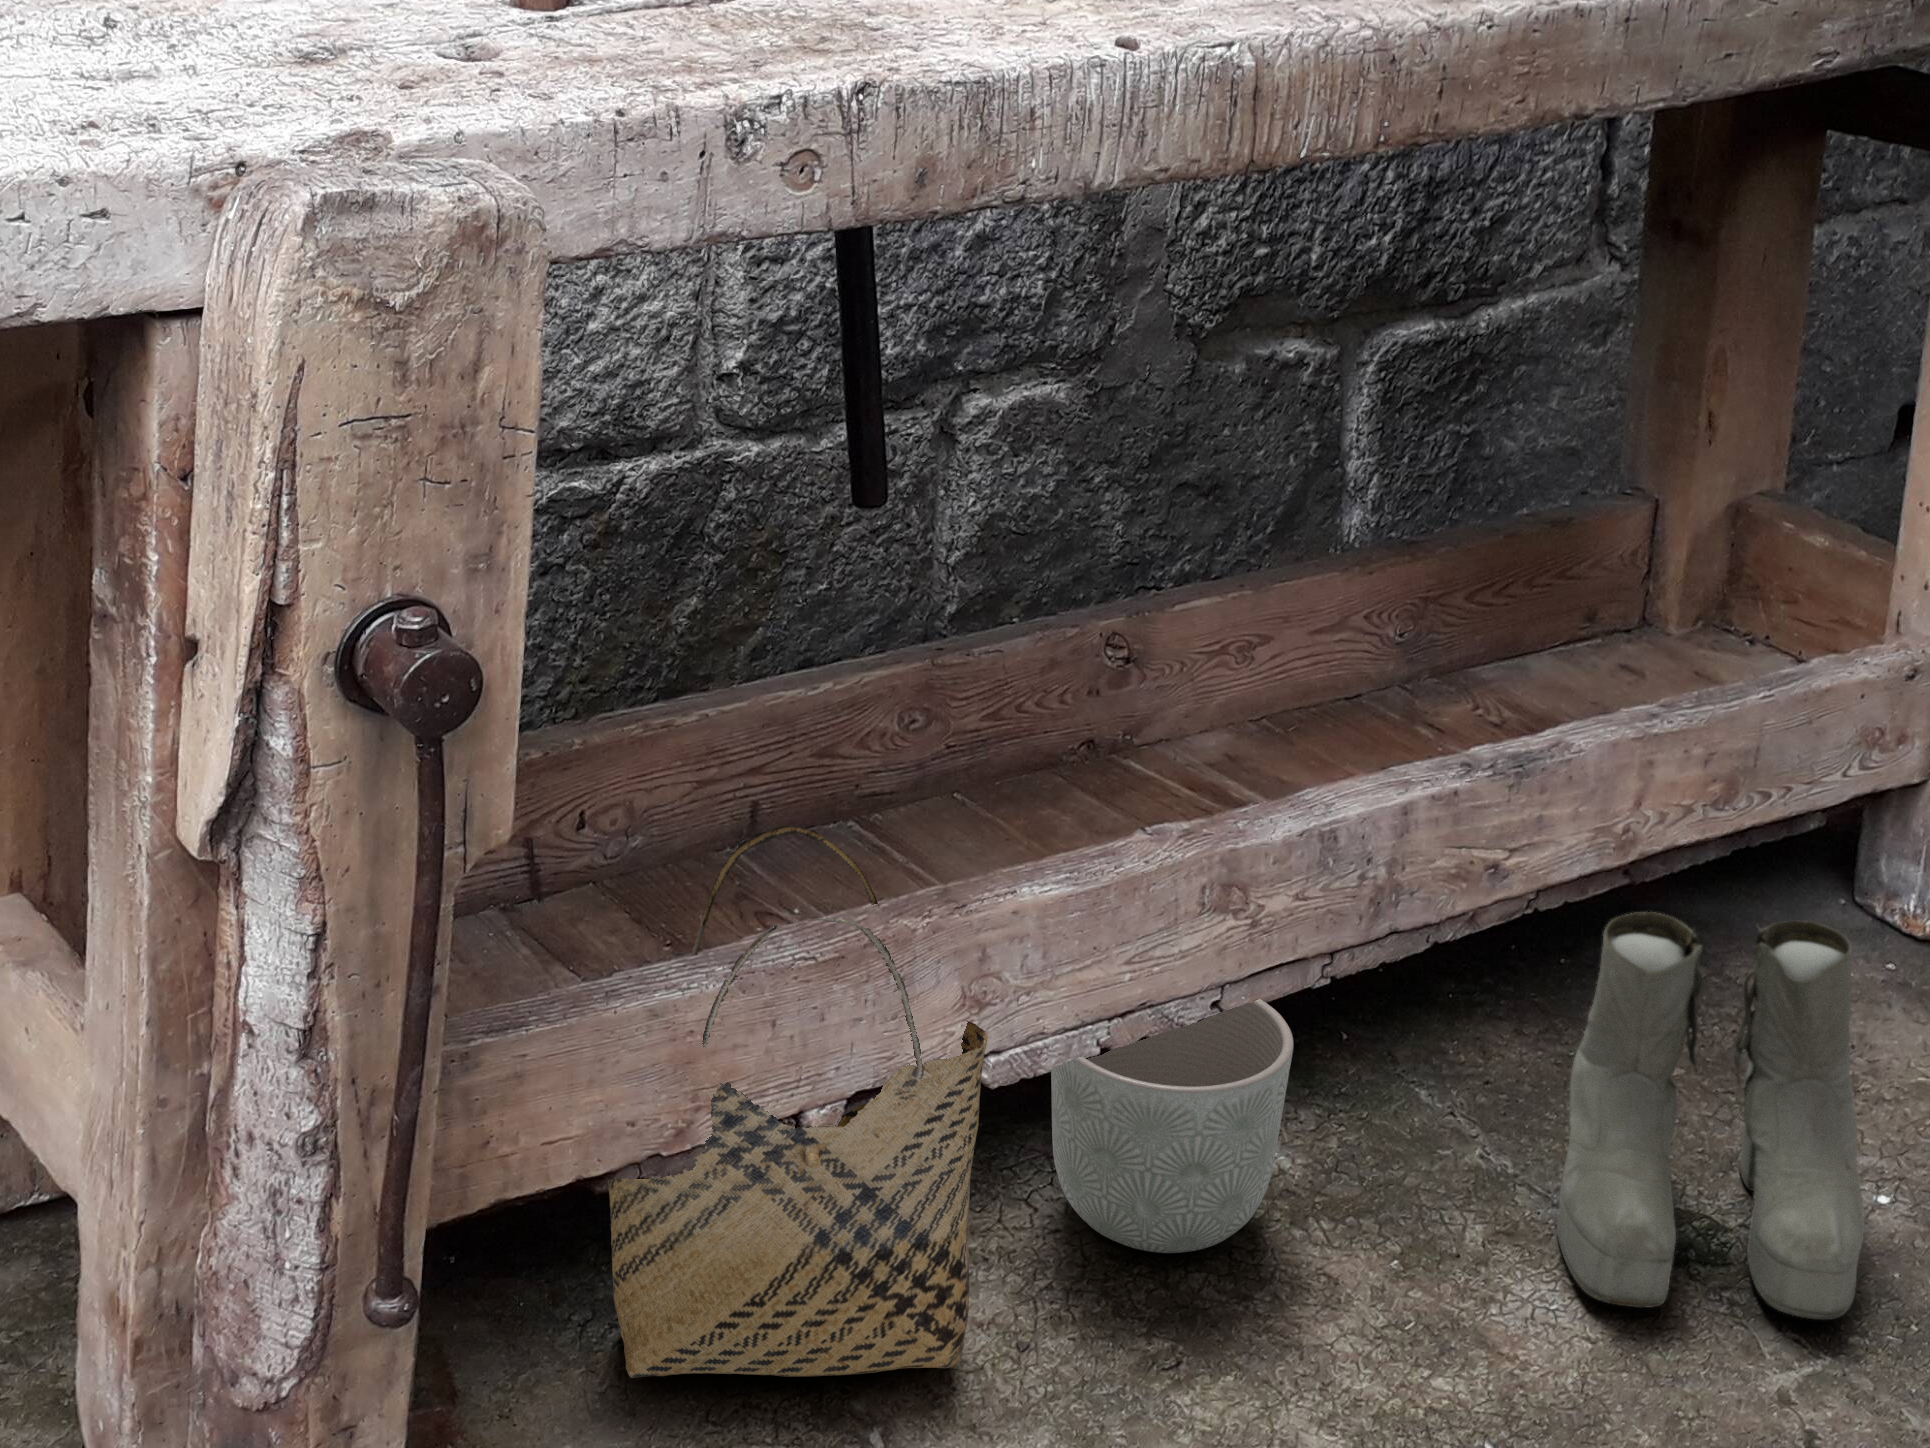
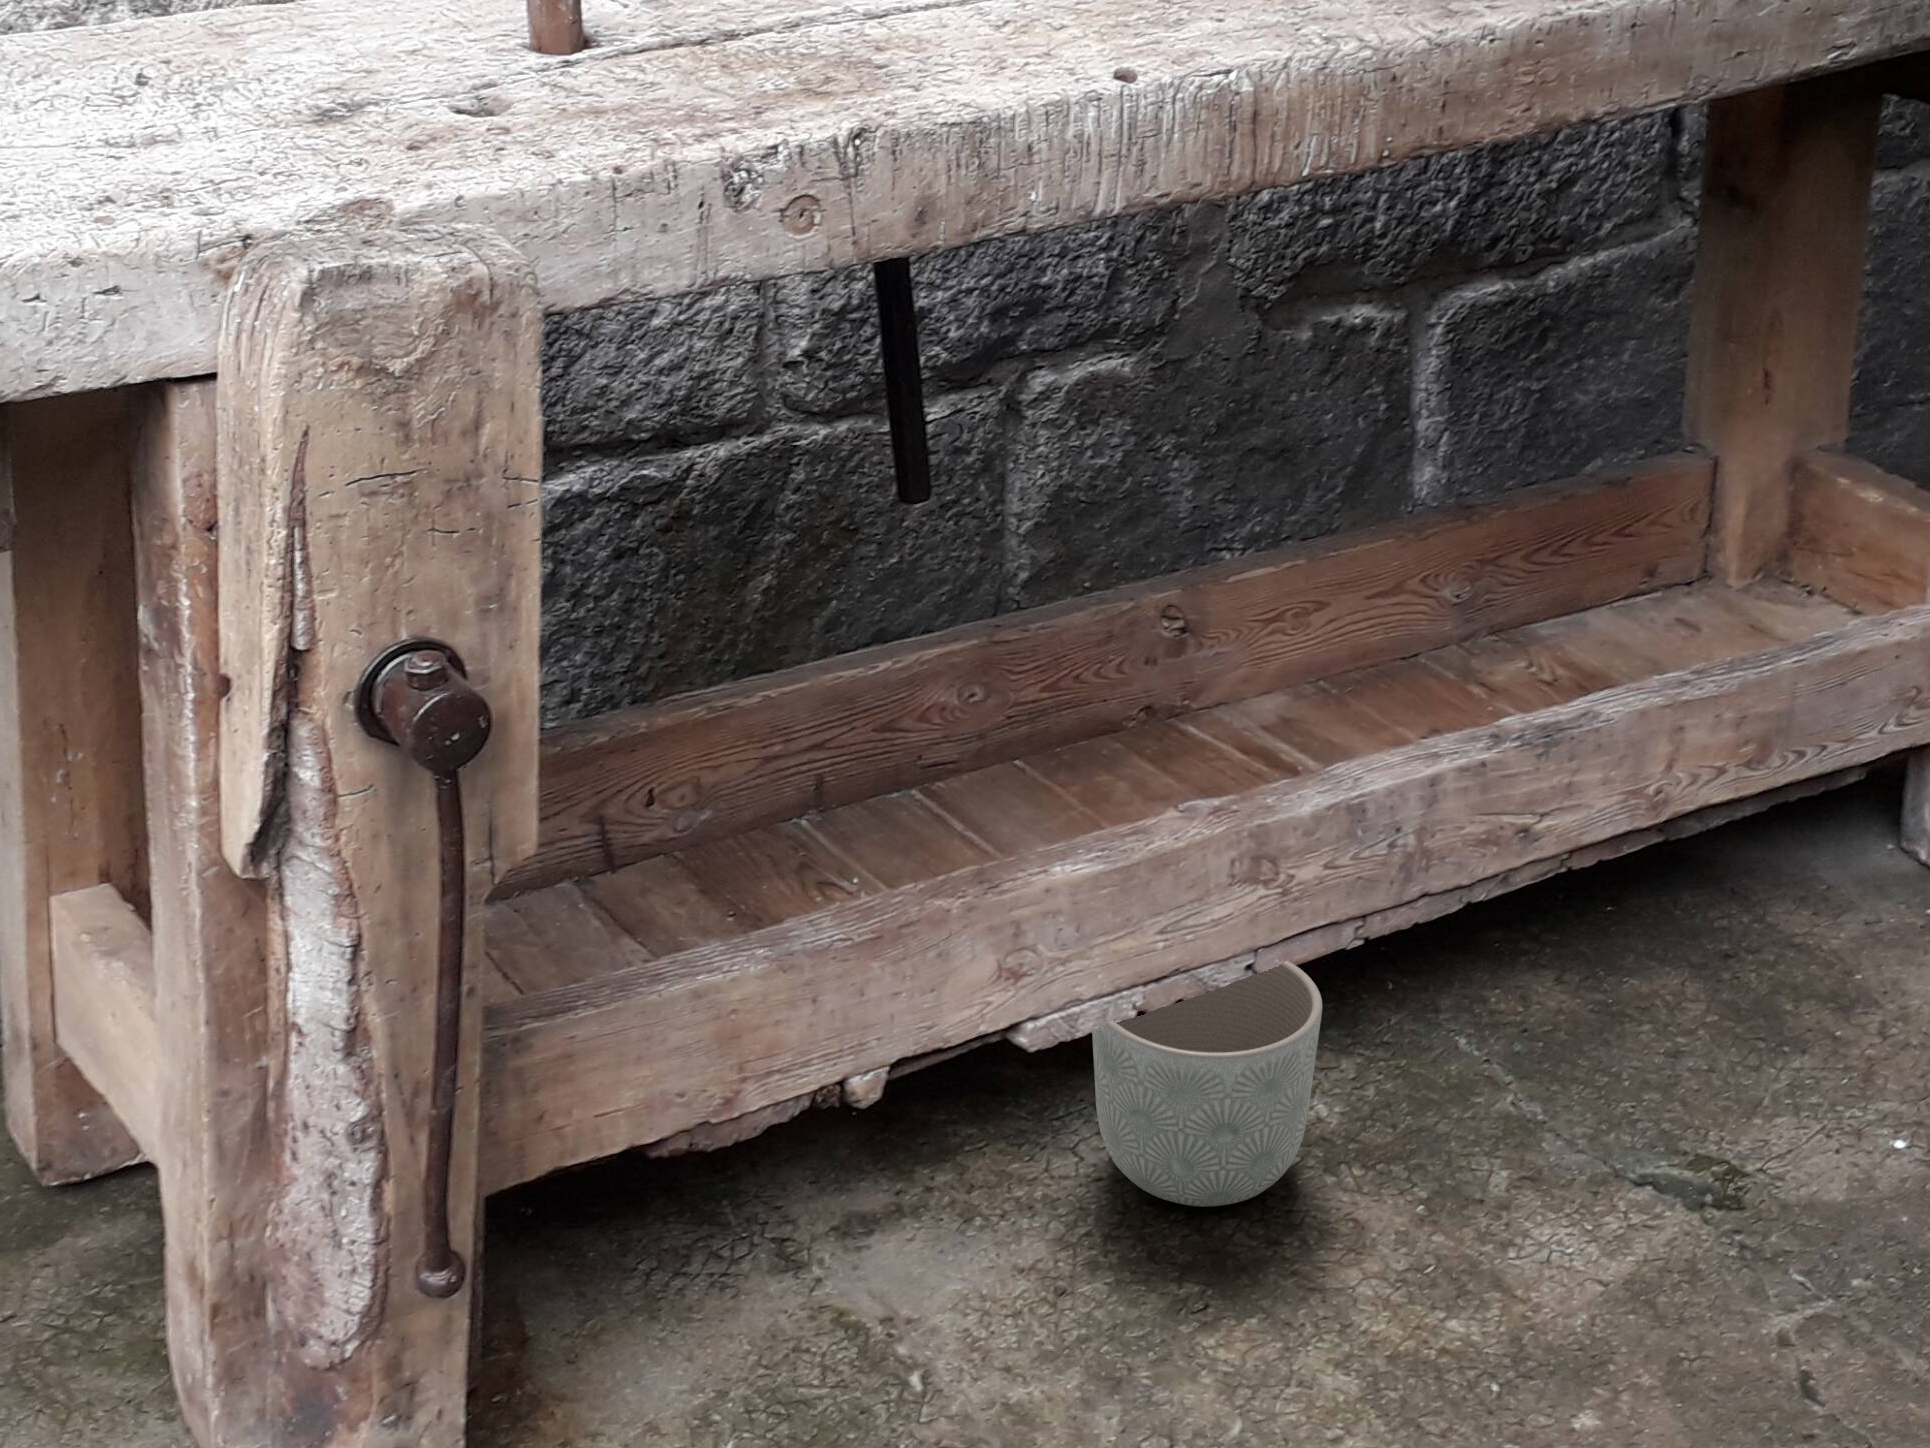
woven basket: present [608,826,987,1378] -> none [646,815,1018,1333]
boots: present [1557,912,1865,1320] -> none [1582,876,1874,1264]

